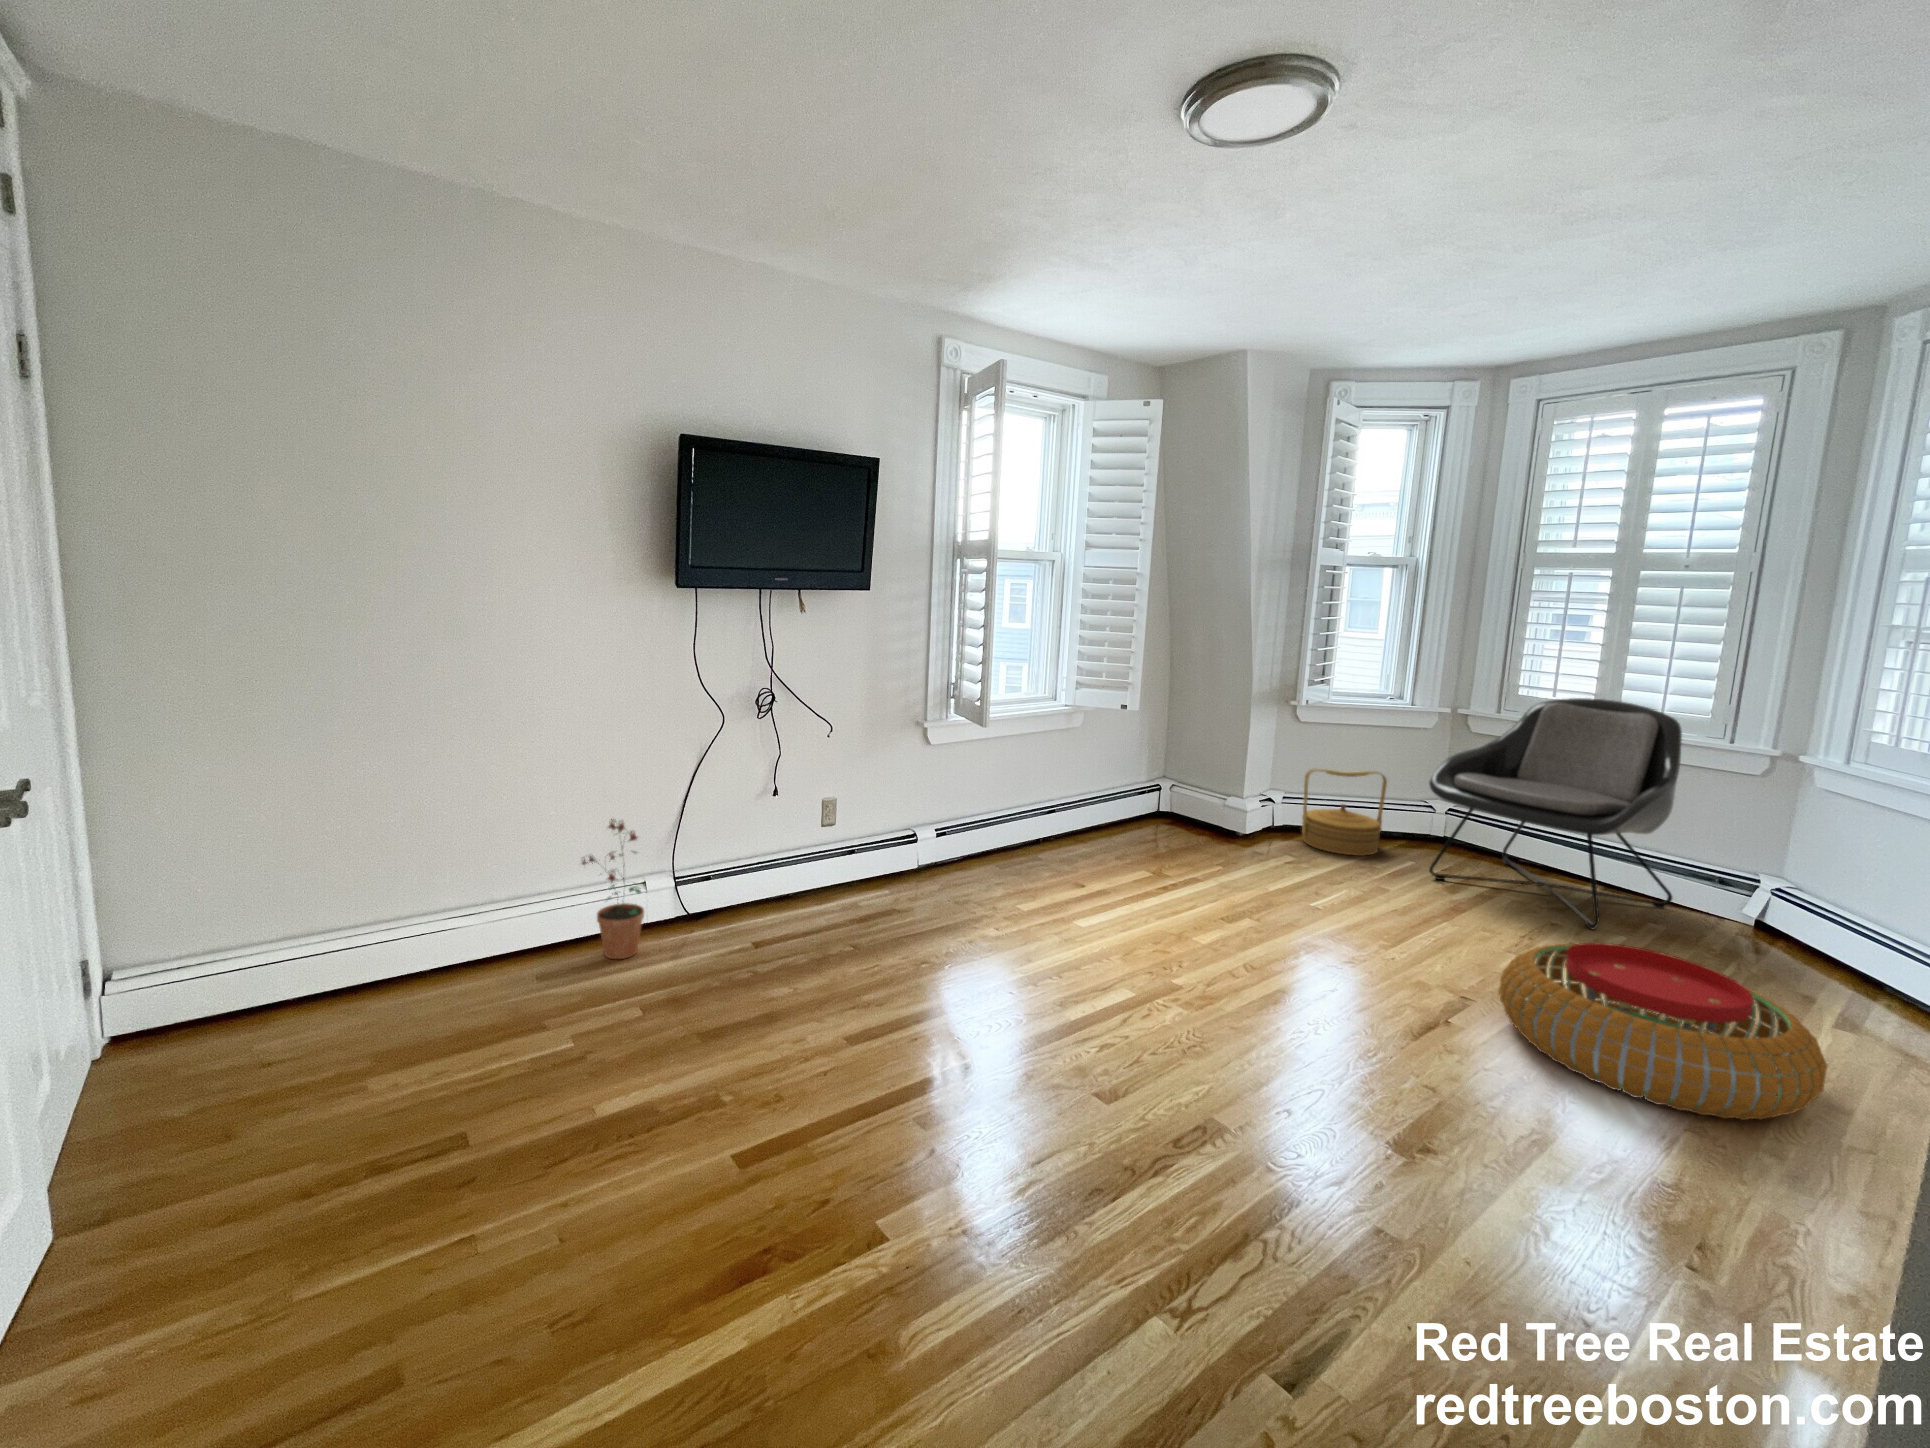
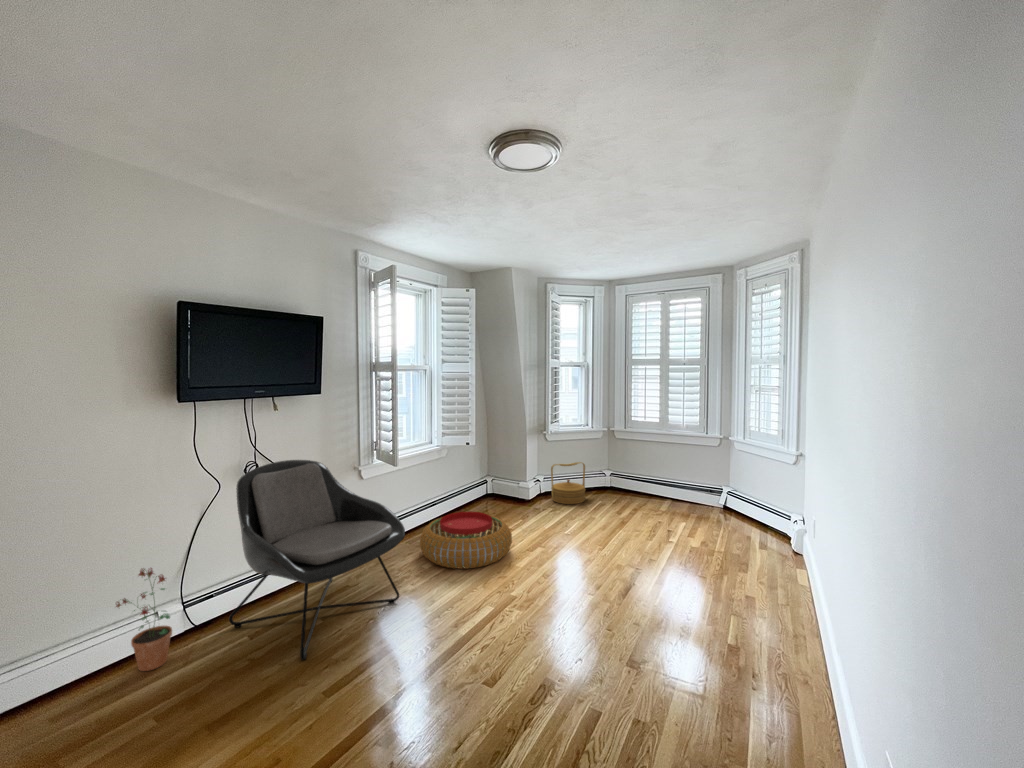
lounge chair: present [1429,698,1682,929] -> present [229,460,405,660]
pouf: present [1499,943,1827,1120] -> present [420,511,512,569]

